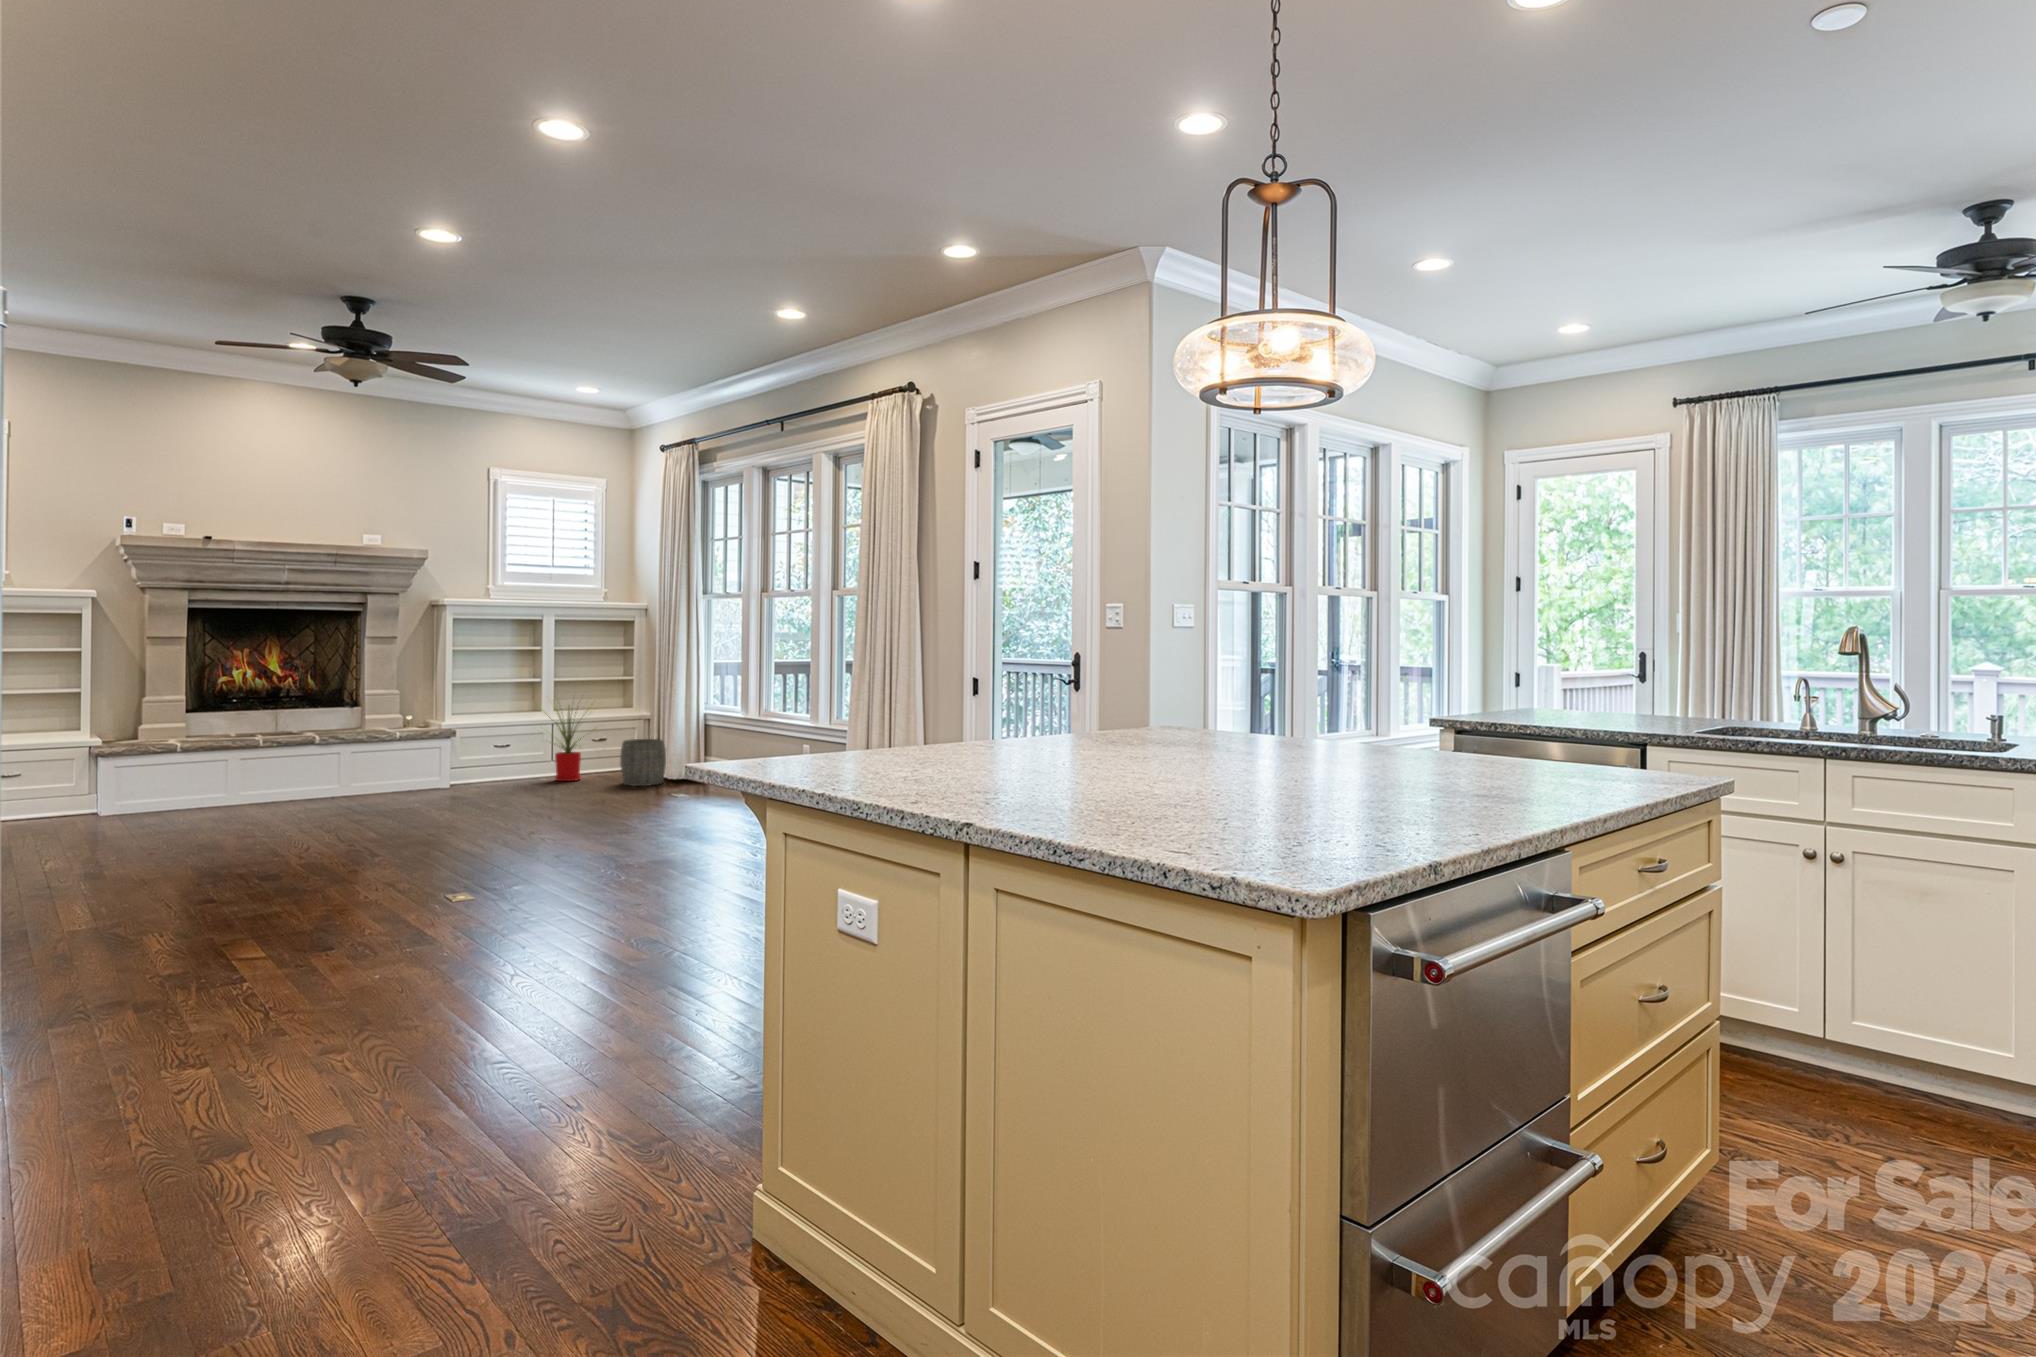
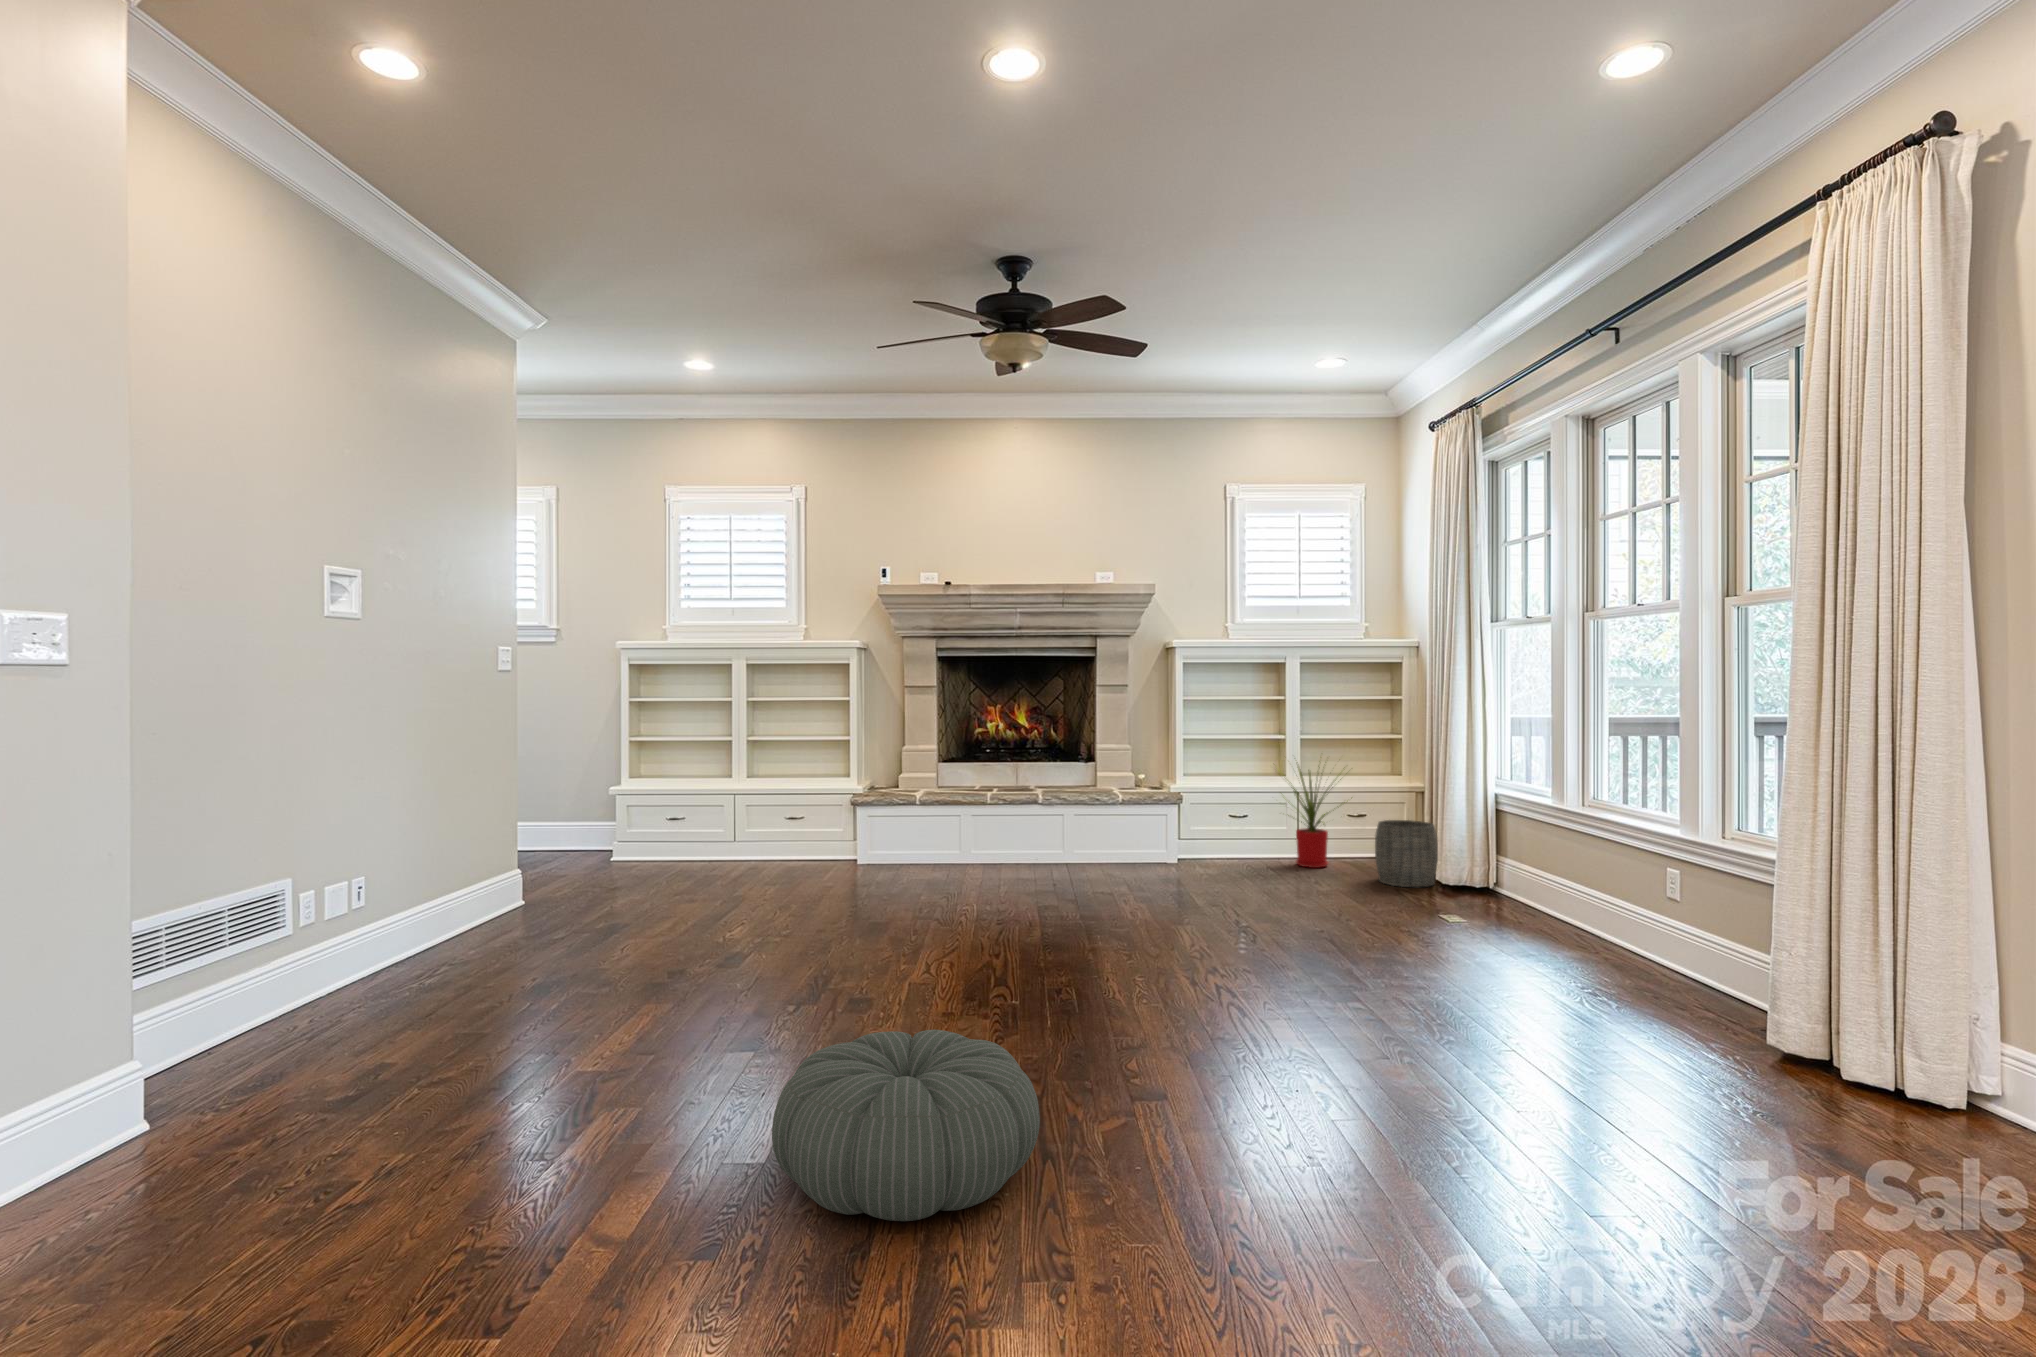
pouf: none [314,854,492,945] -> present [772,1030,1040,1221]

